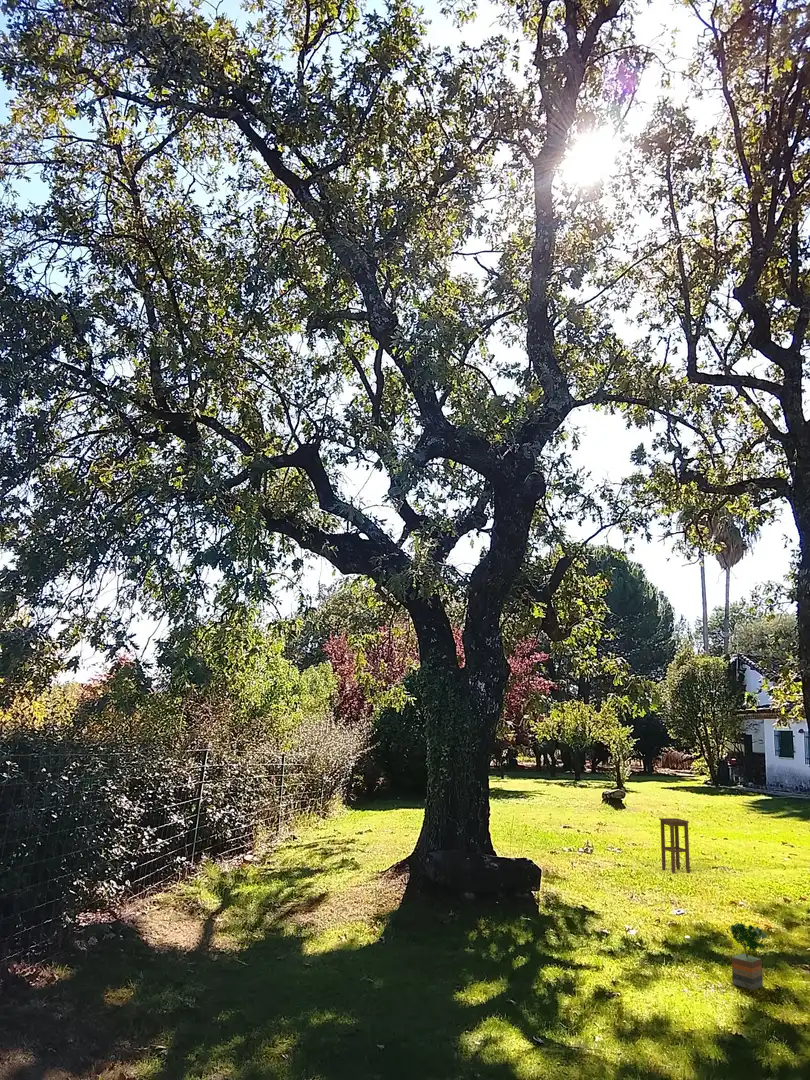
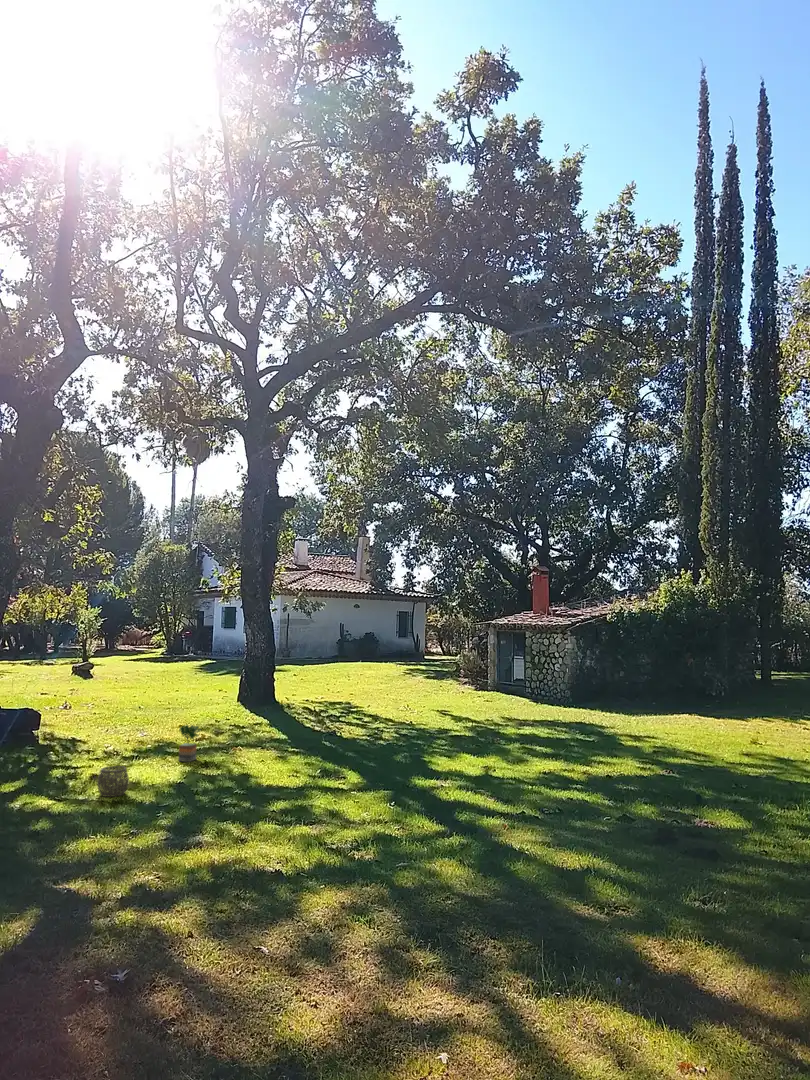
stool: present [659,818,690,873] -> none [129,675,153,715]
woven basket: none [595,995,647,1057] -> present [97,766,129,797]

